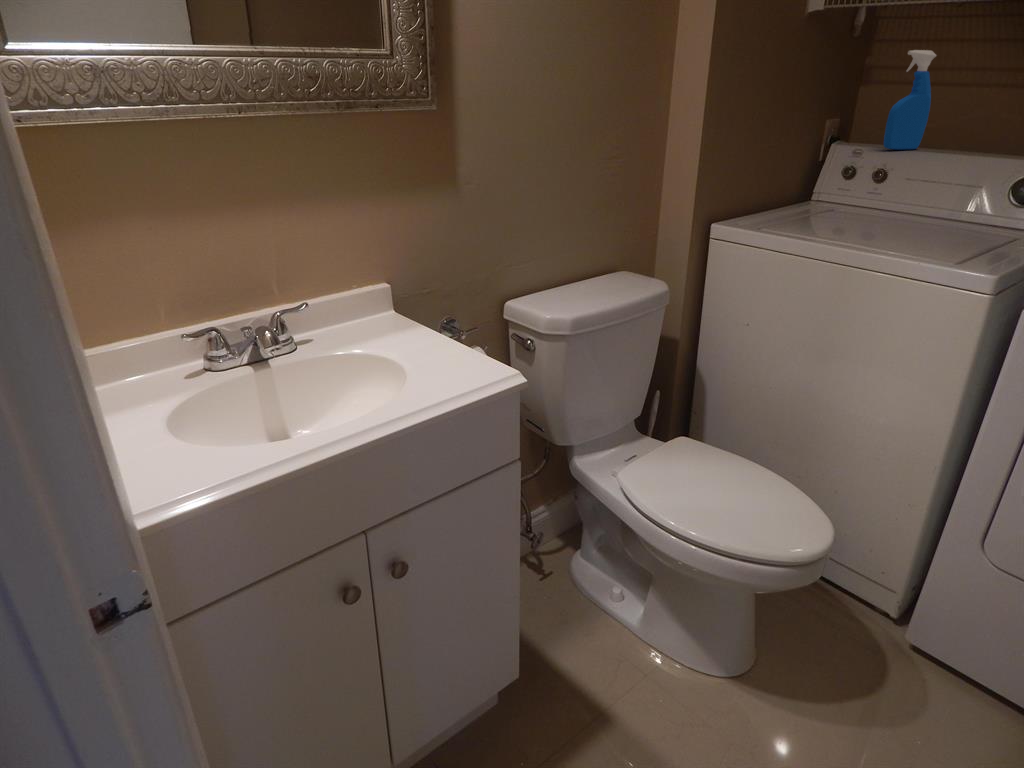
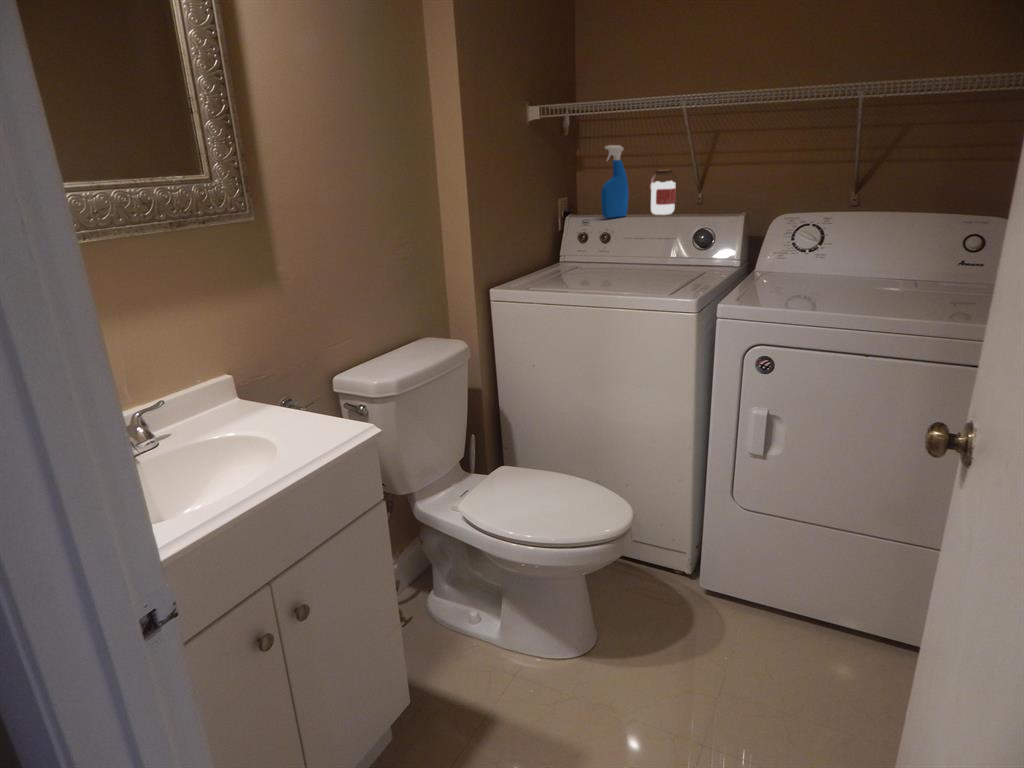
jar: none [955,89,1007,153] -> present [650,170,677,215]

